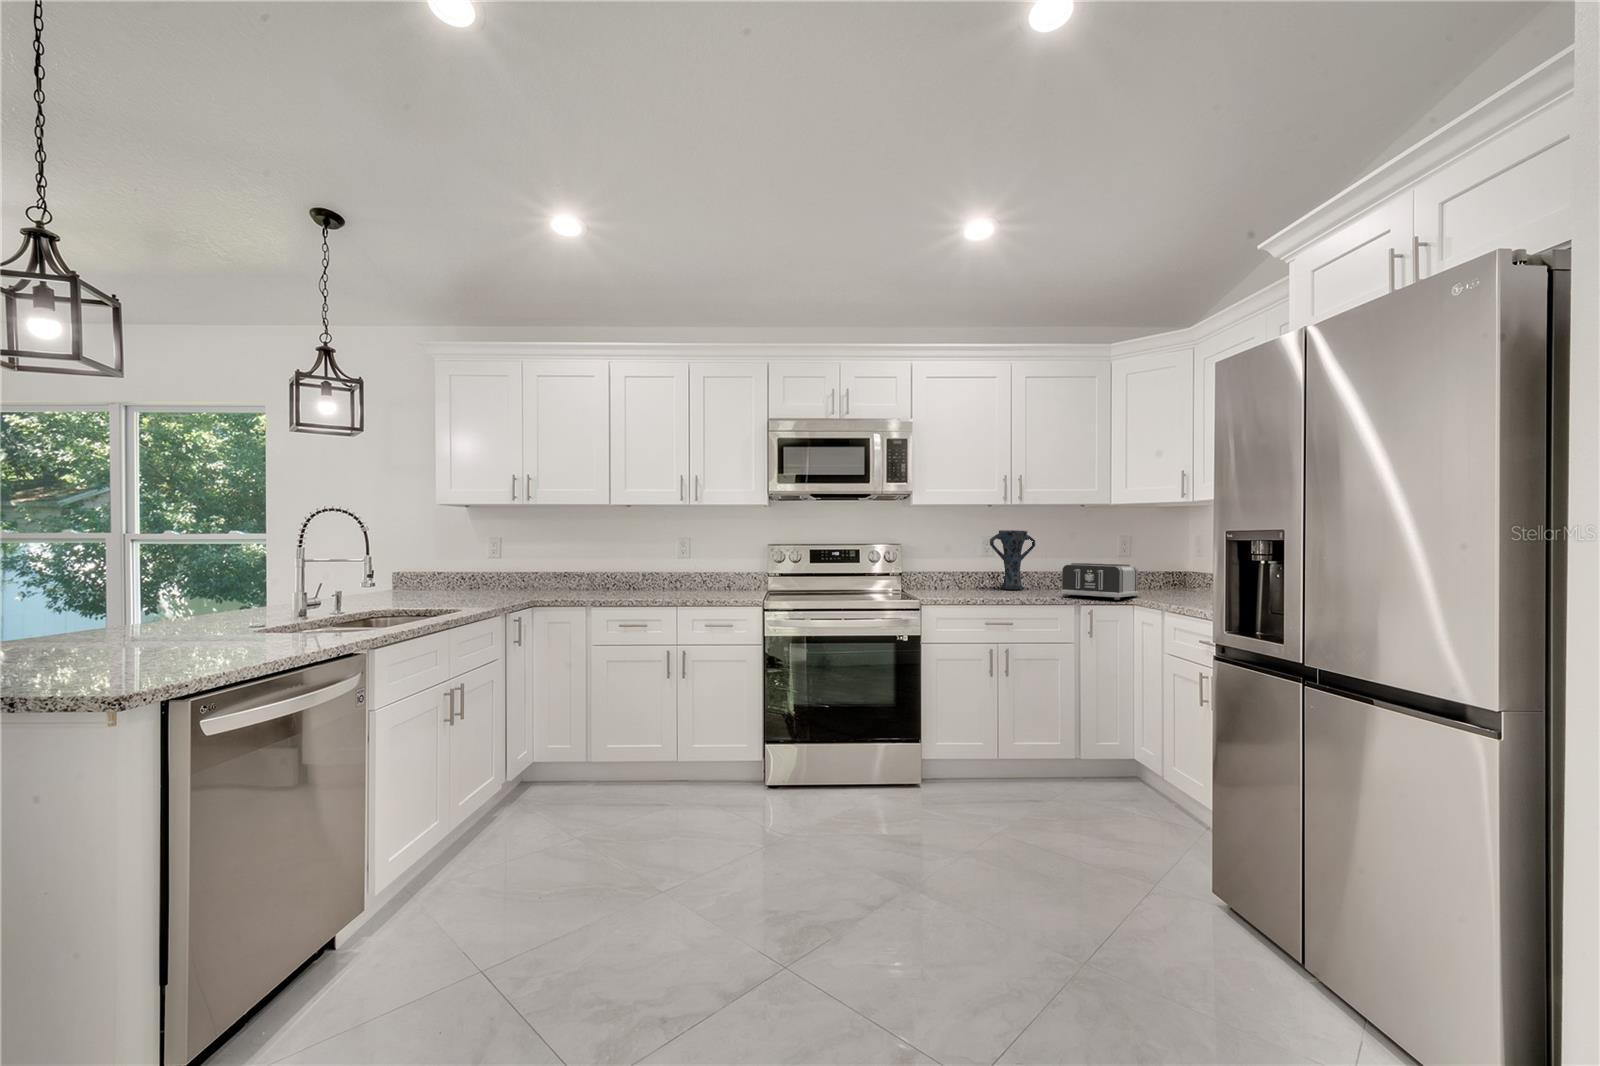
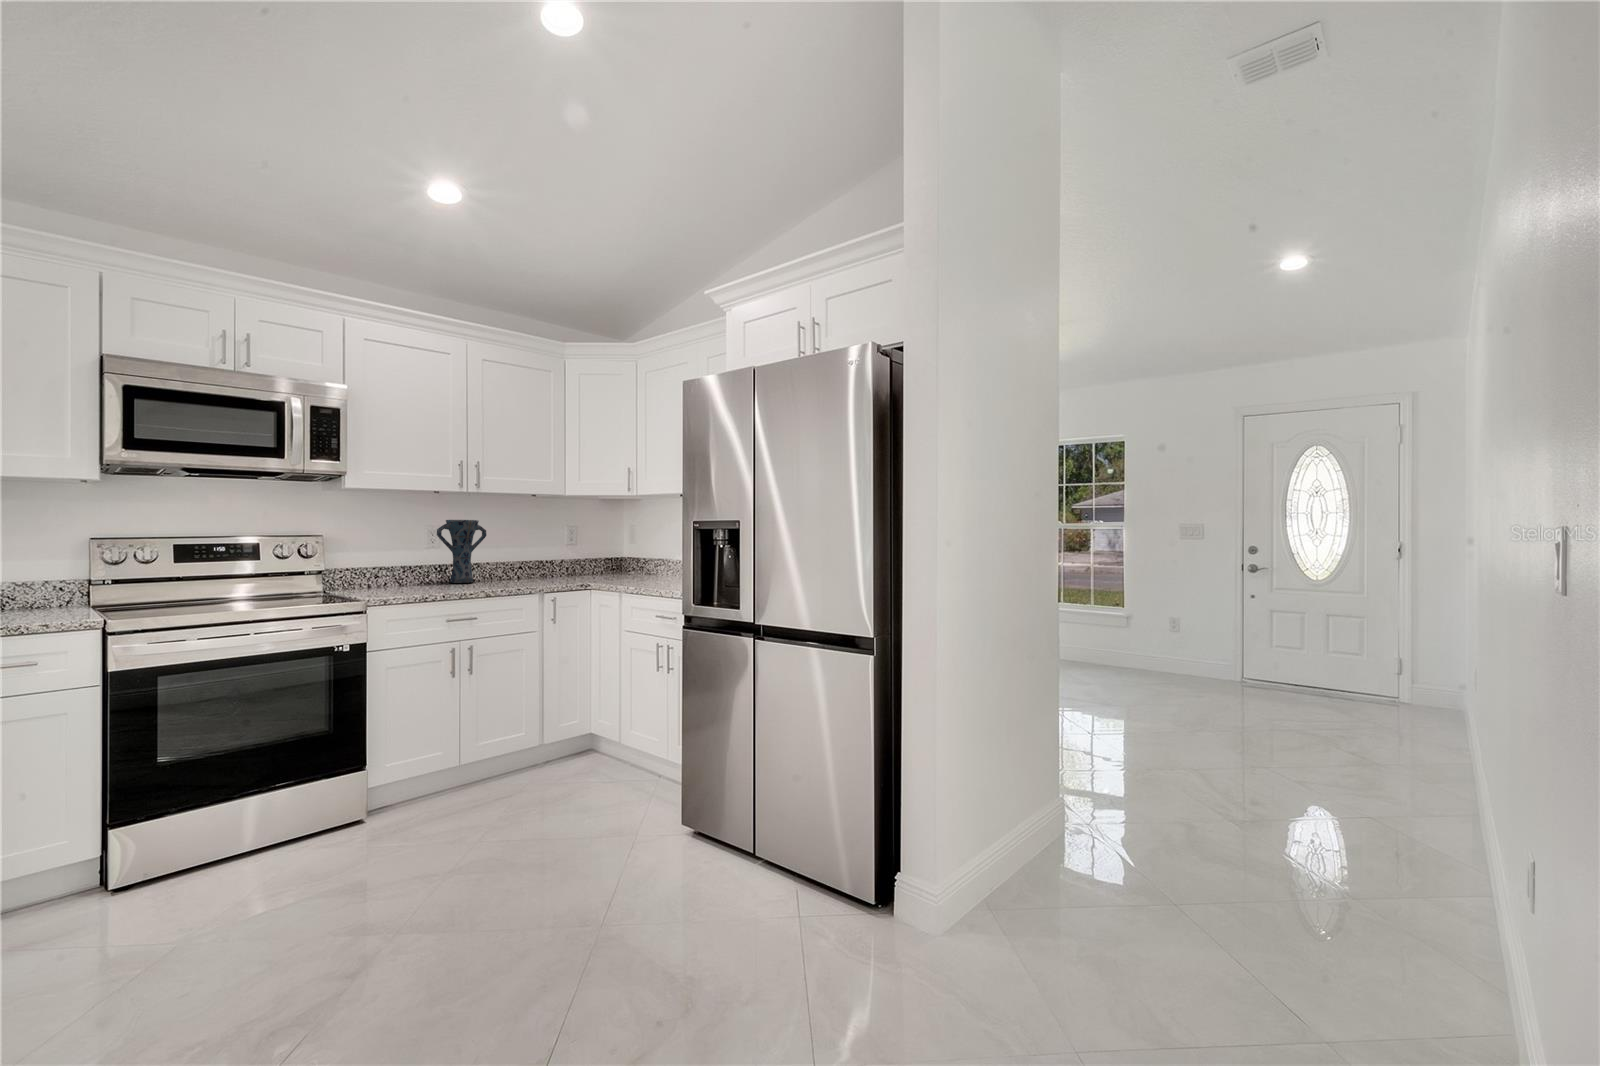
toaster: present [1061,563,1139,600] -> none [520,553,589,586]

